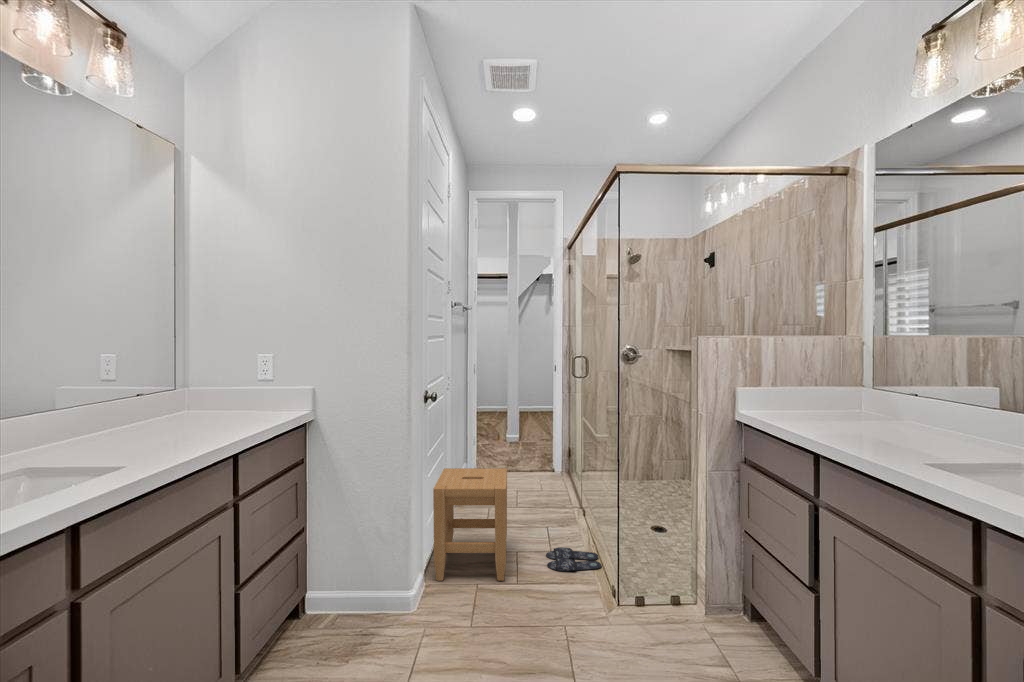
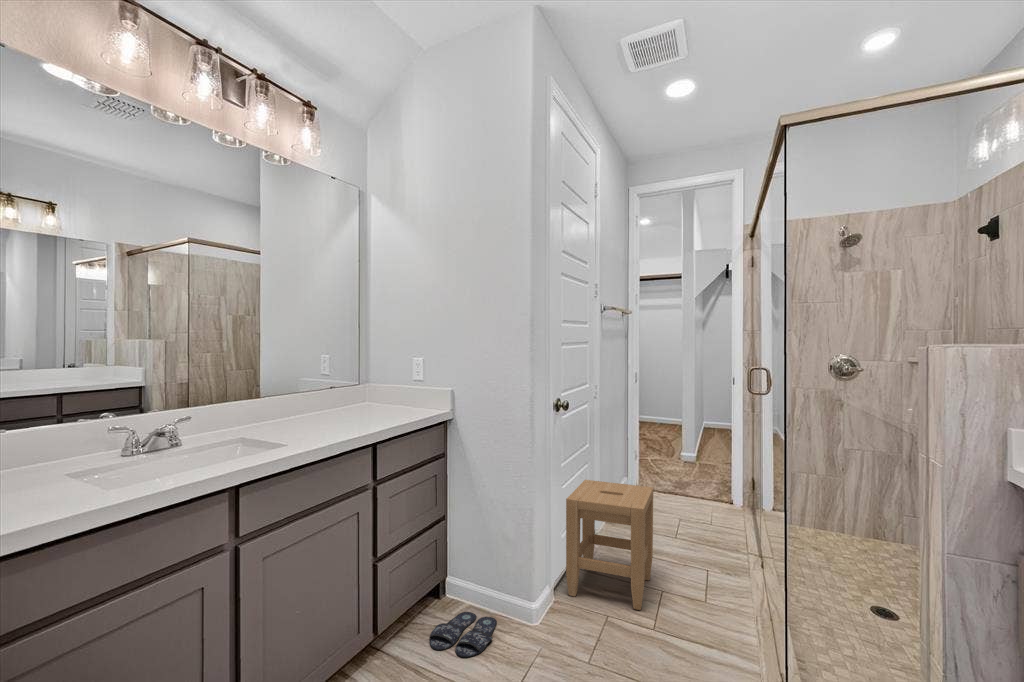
slippers: present [546,547,602,572] -> present [429,612,497,657]

